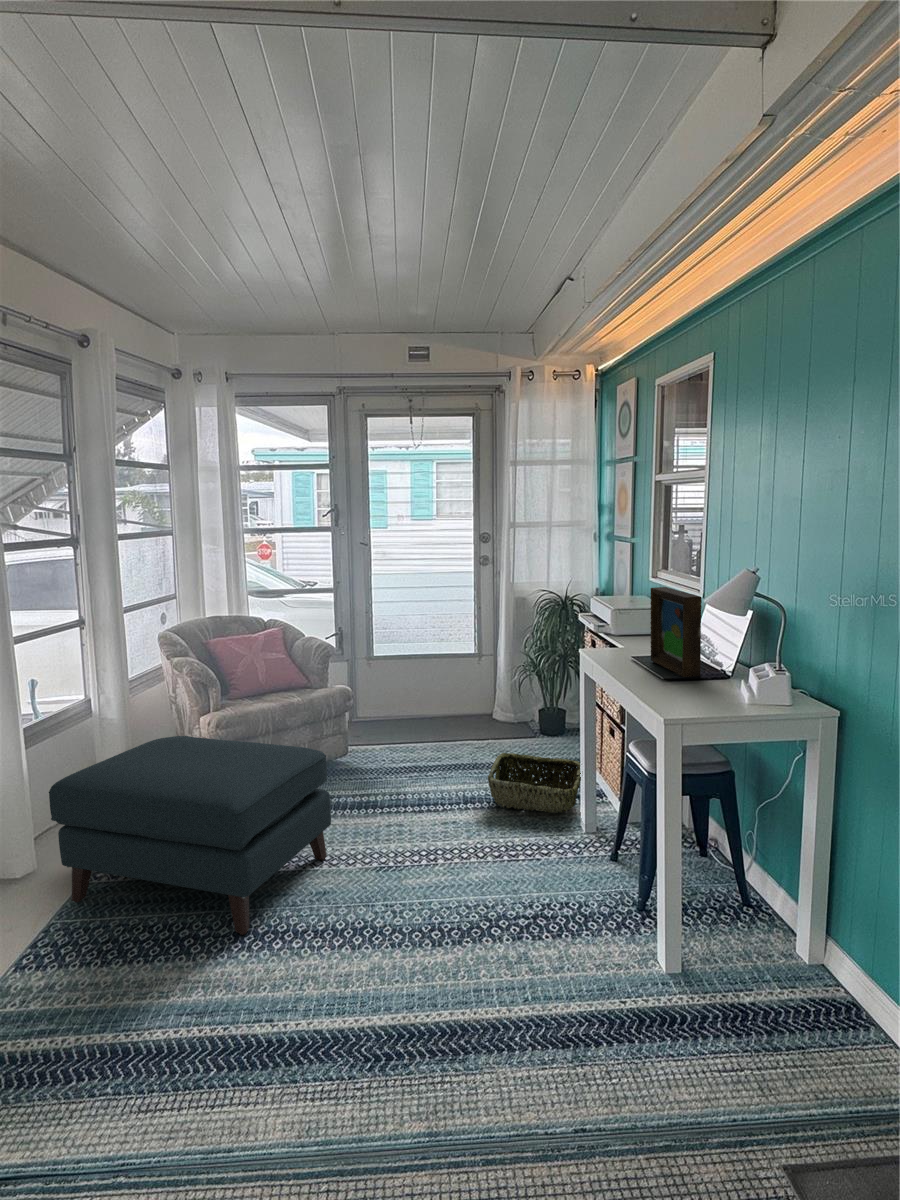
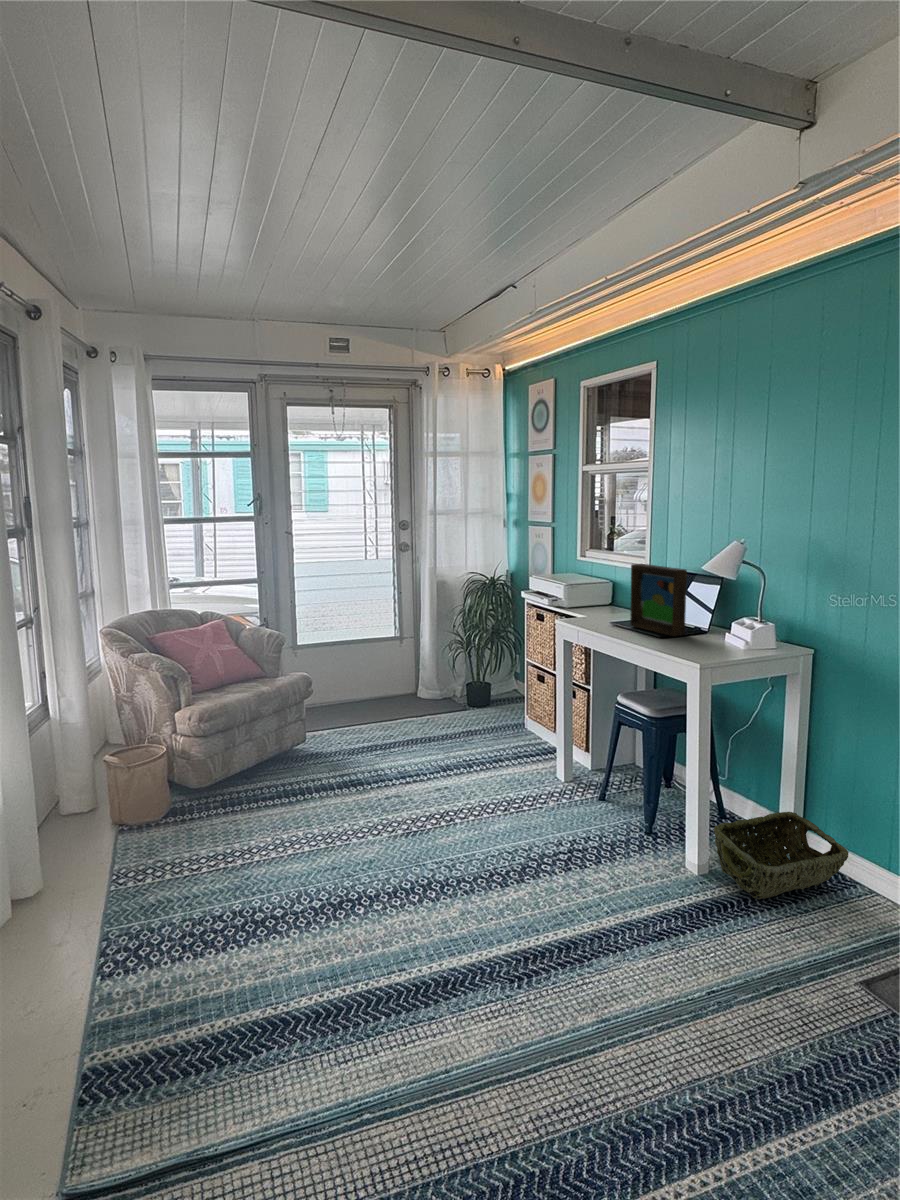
ottoman: present [49,736,331,935] -> none [89,726,355,905]
woven basket: present [488,753,581,813] -> present [714,812,848,899]

